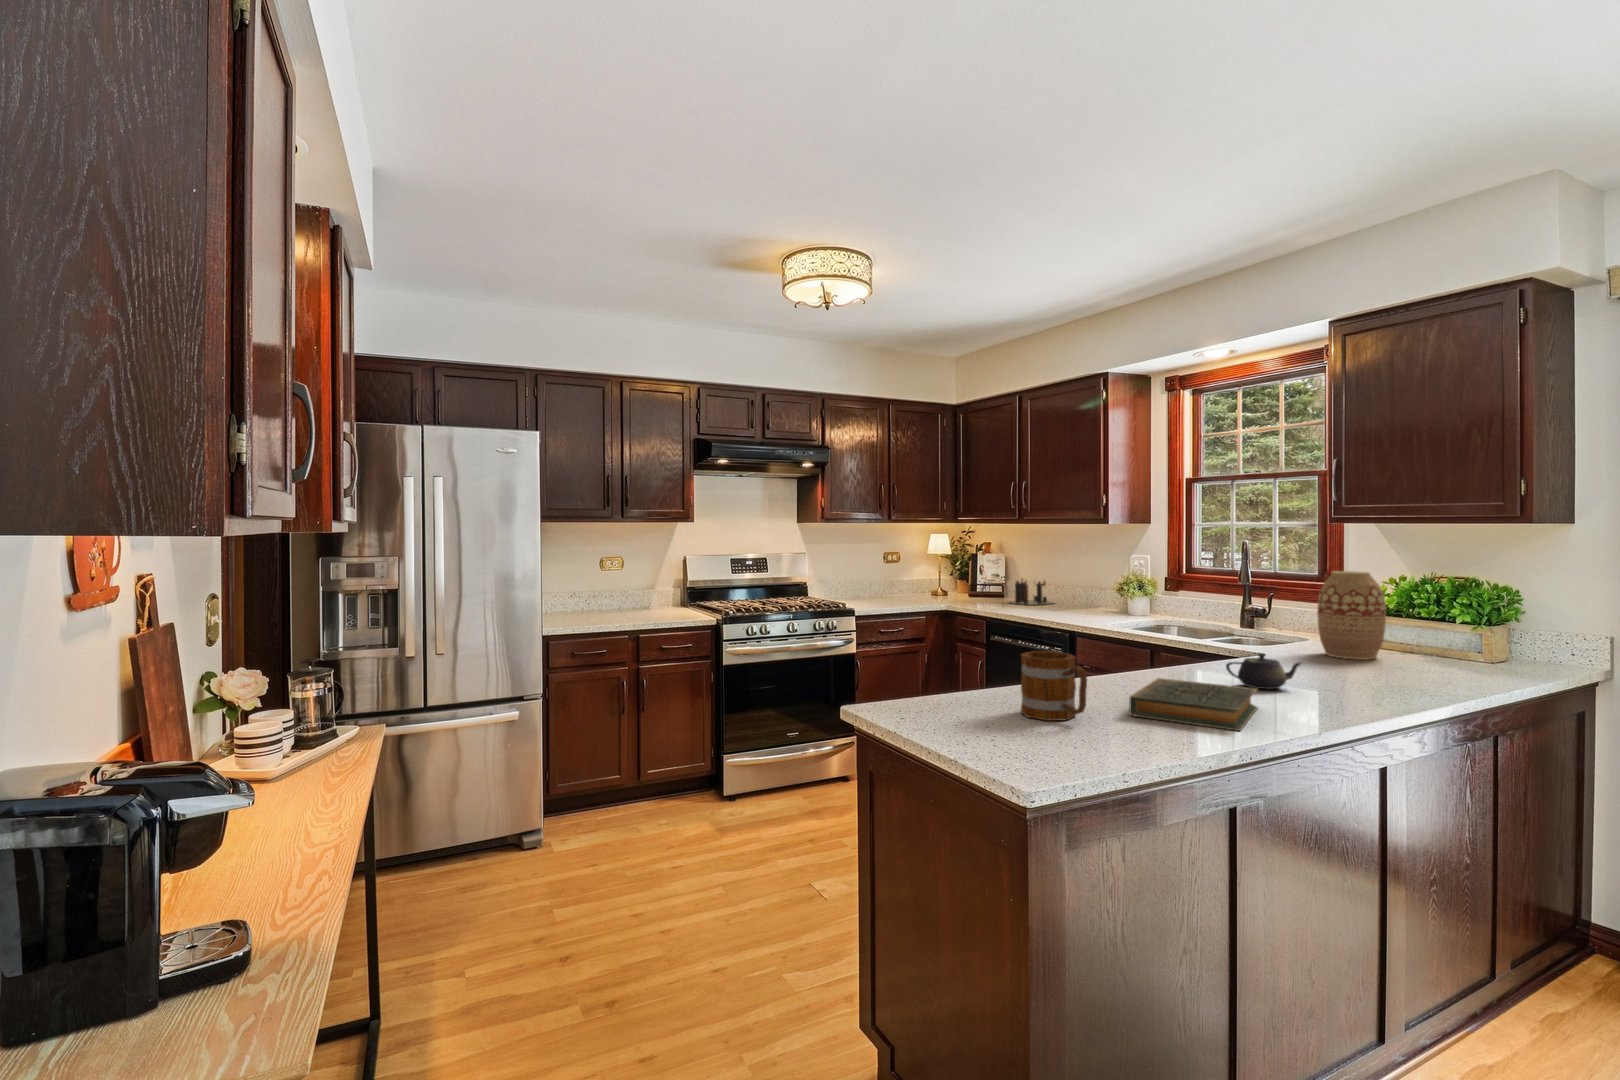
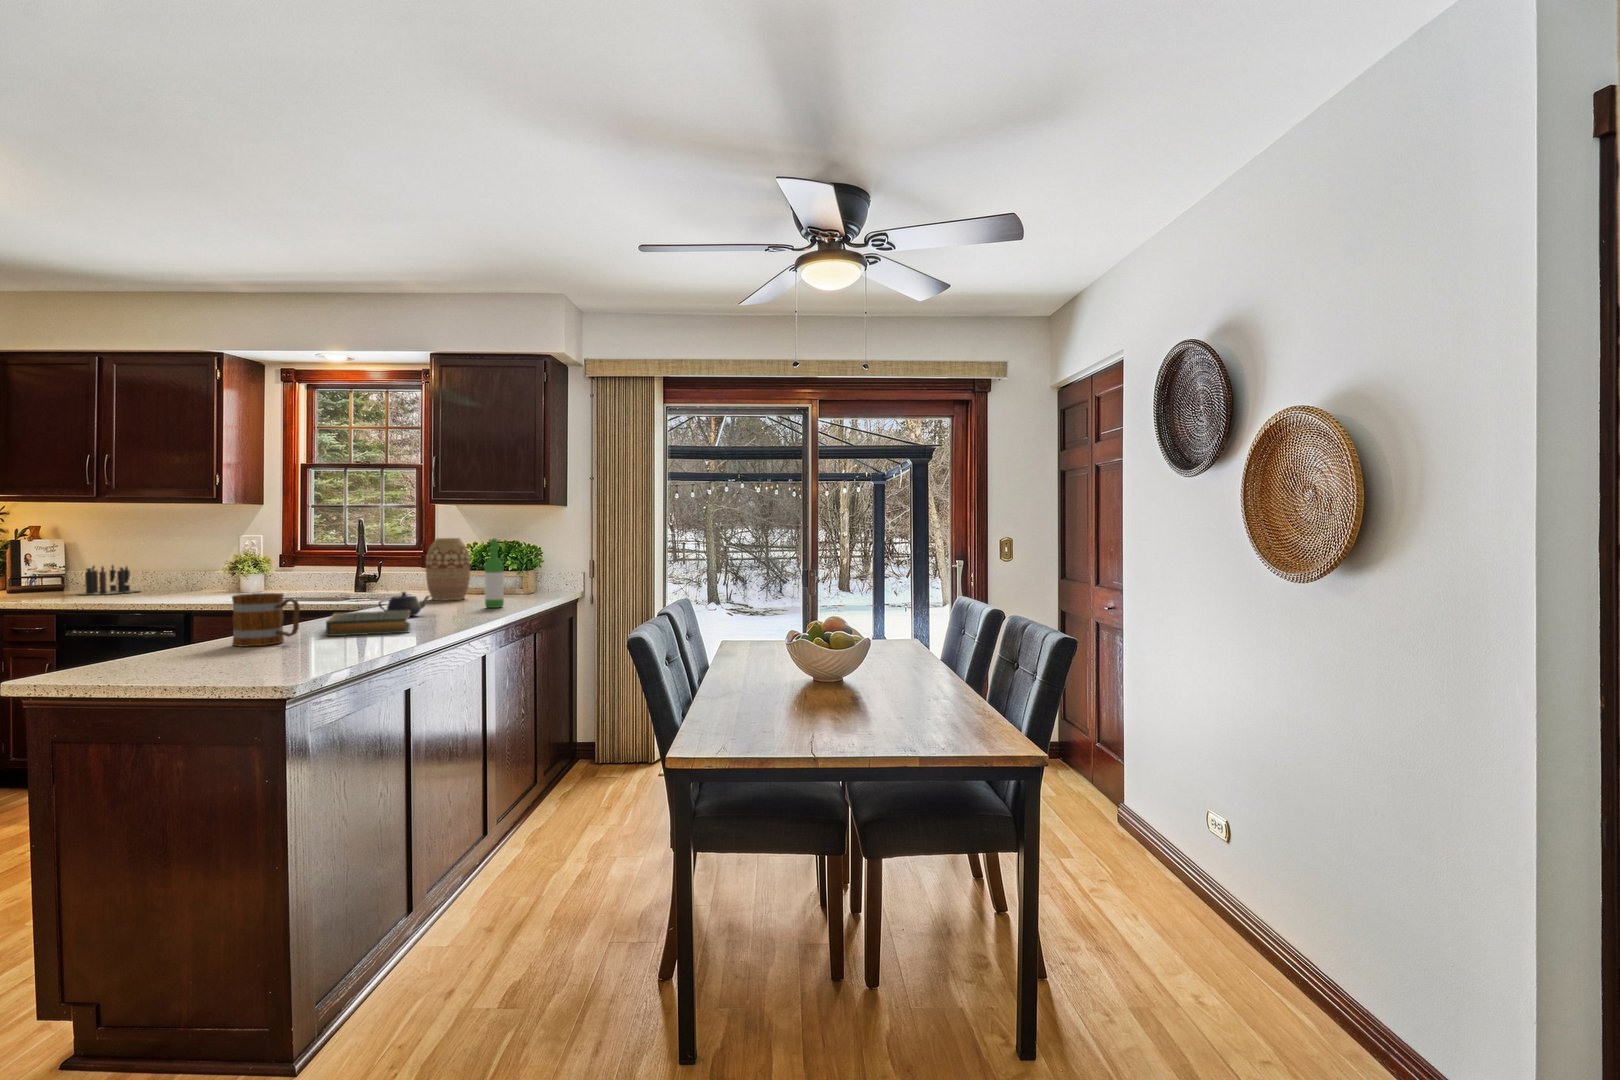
wine bottle: none [1398,584,1432,690] -> present [485,539,504,608]

